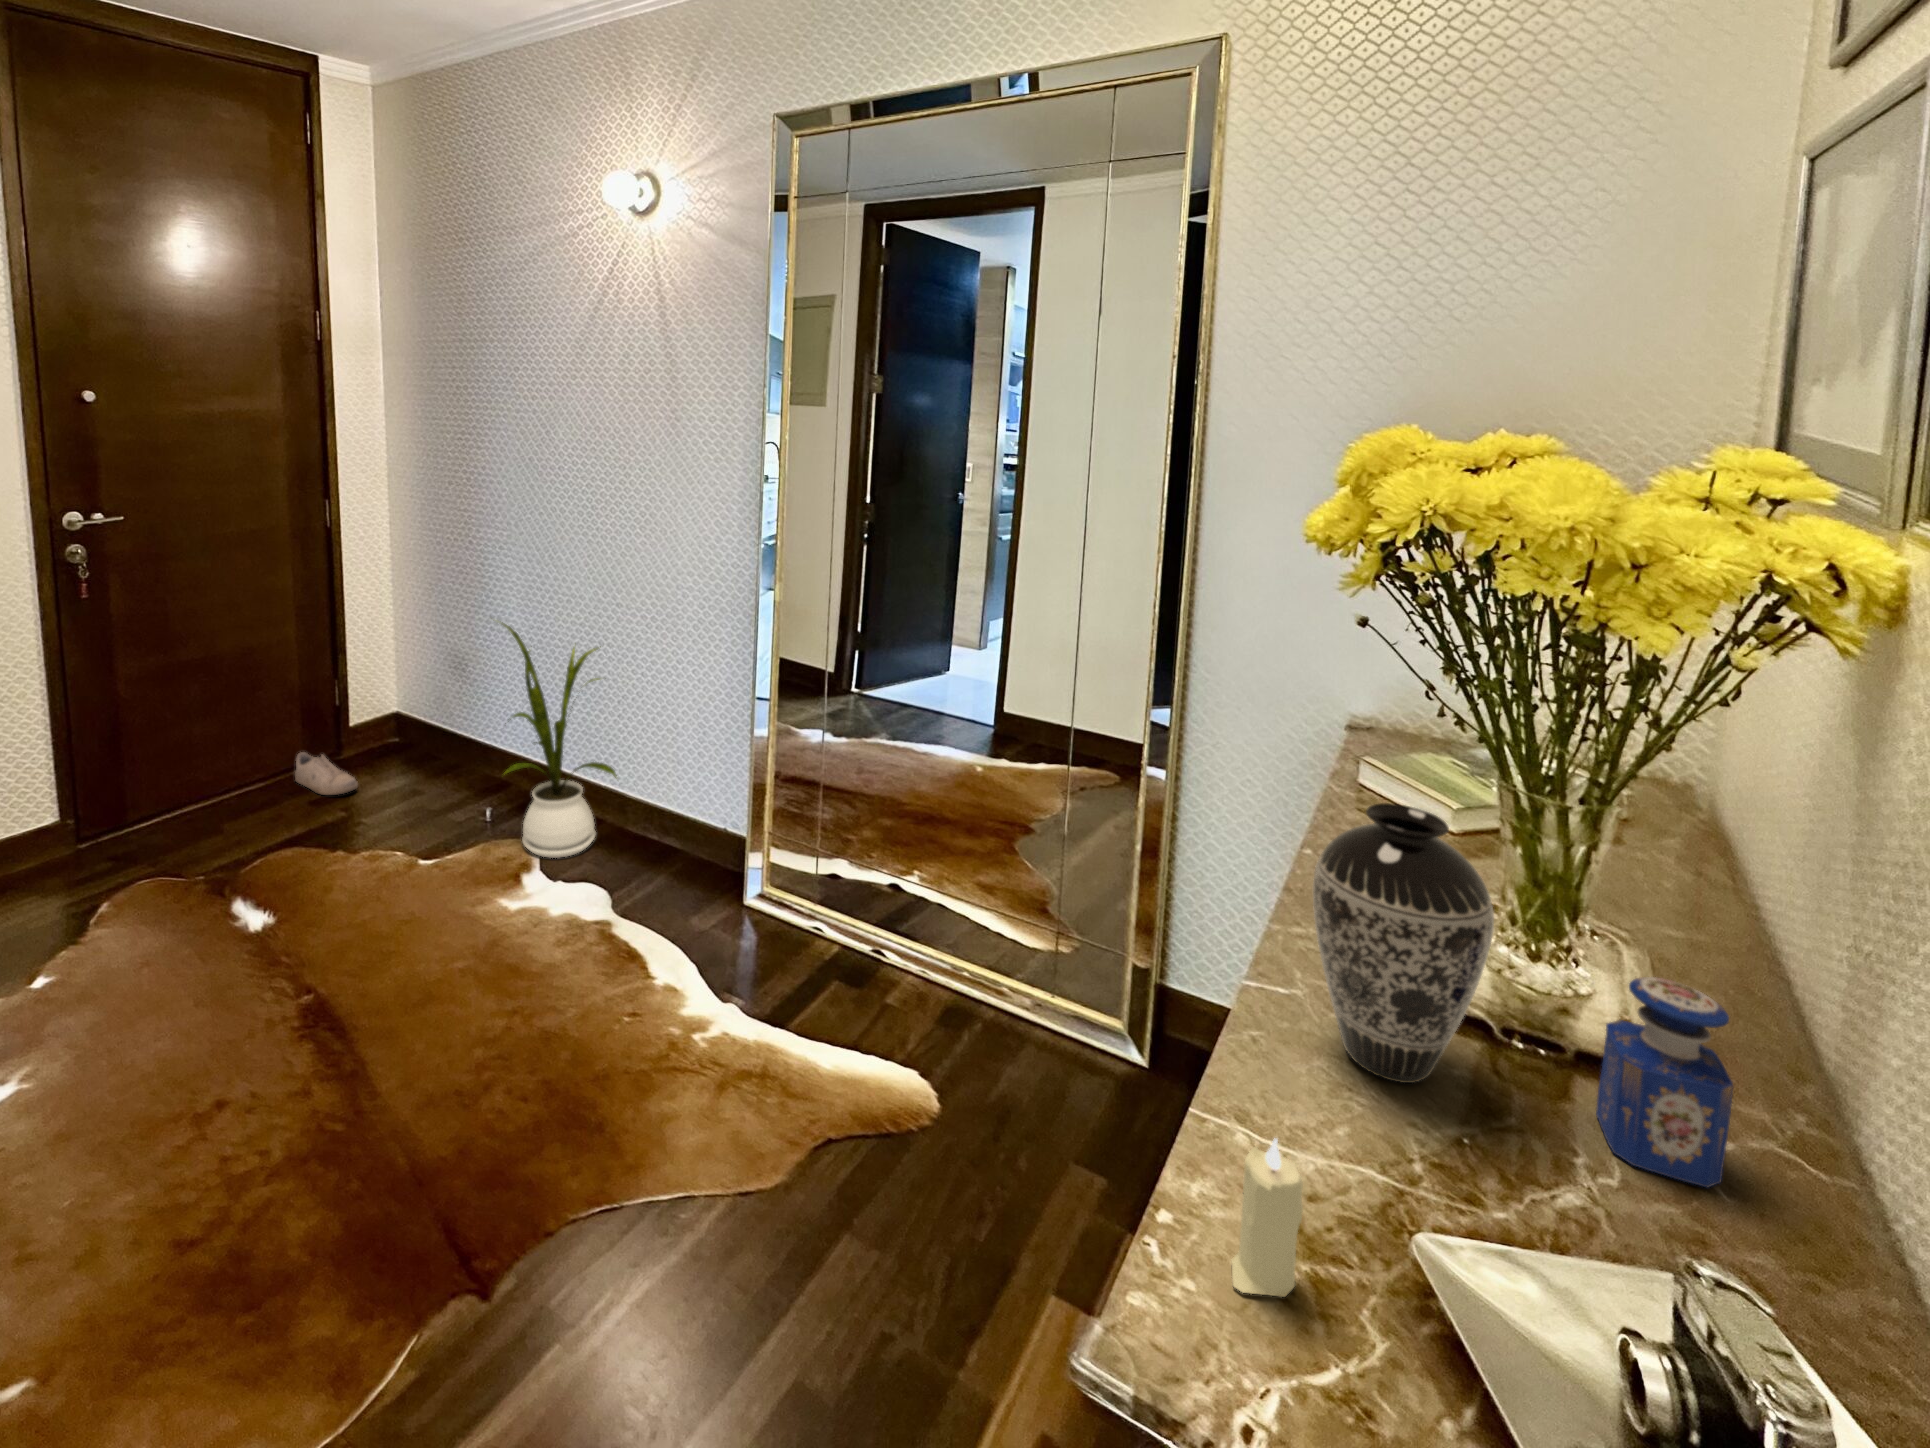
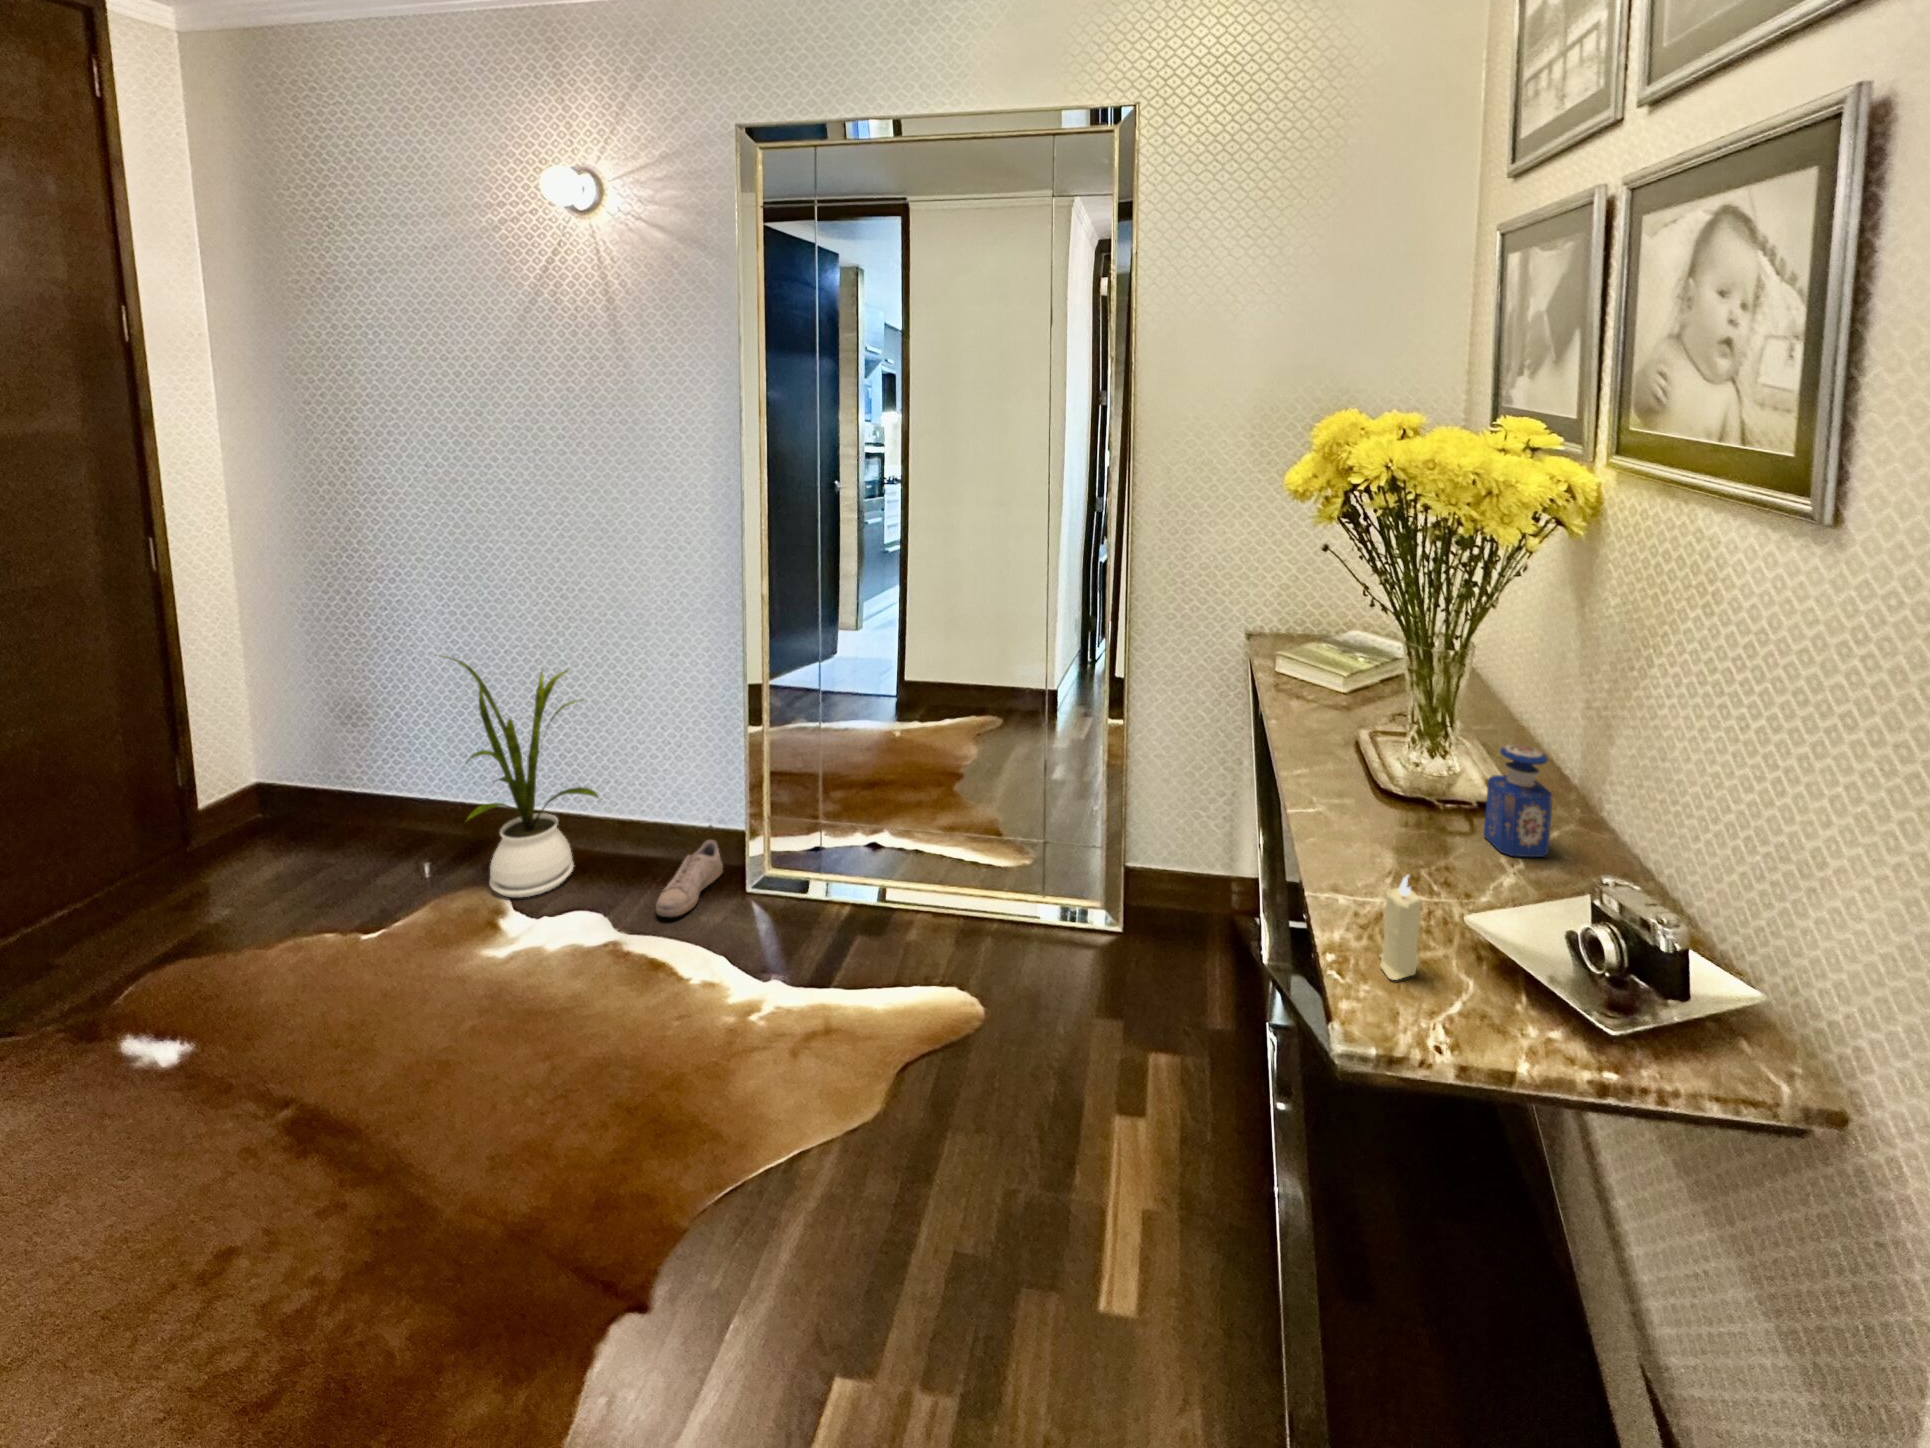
shoe: present [295,752,358,795] -> present [656,840,723,917]
decorative vase: present [1313,803,1494,1083] -> none [1336,668,1439,846]

